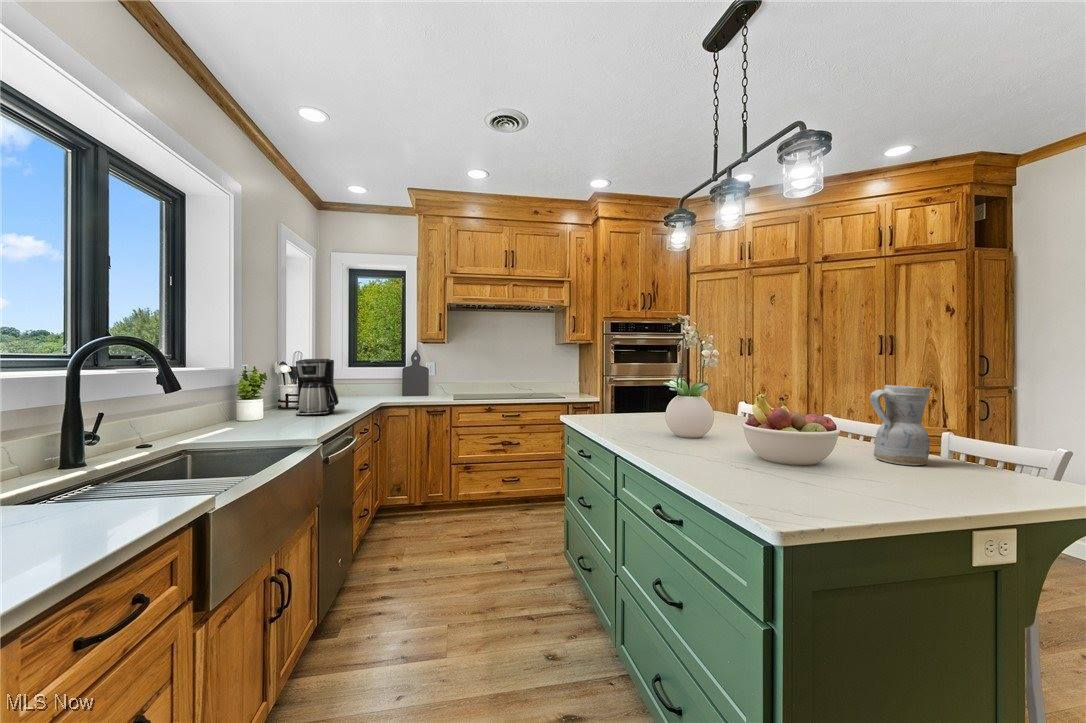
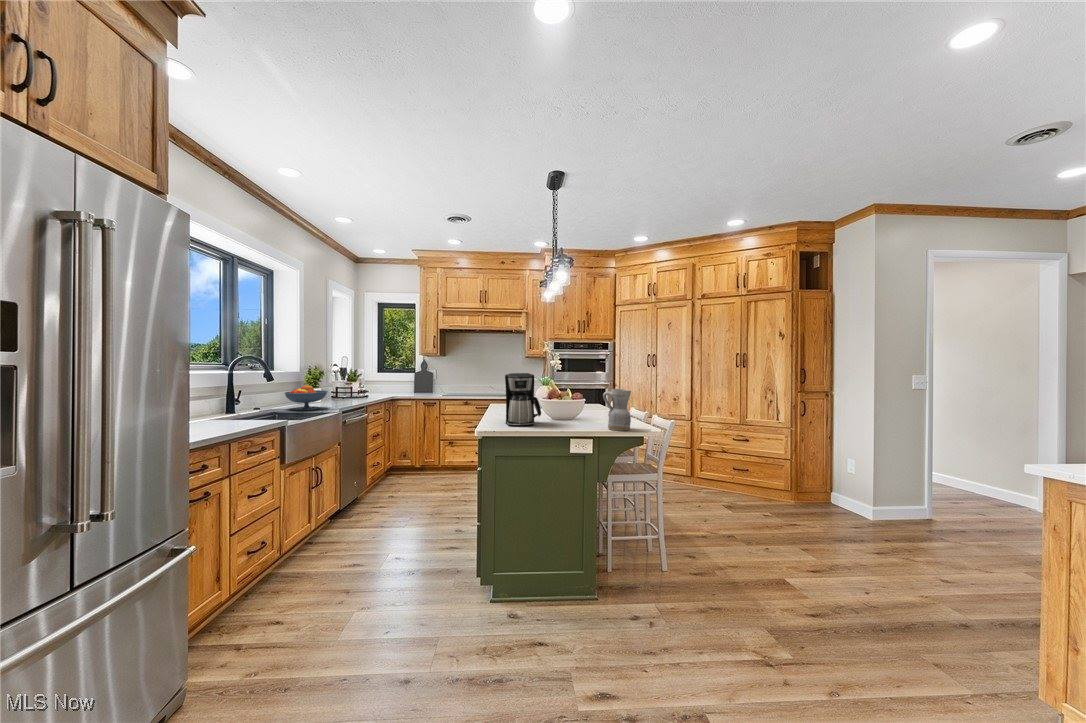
coffee maker: present [296,359,339,416] -> present [505,373,541,426]
fruit bowl: none [210,386,290,431] -> present [285,385,327,410]

